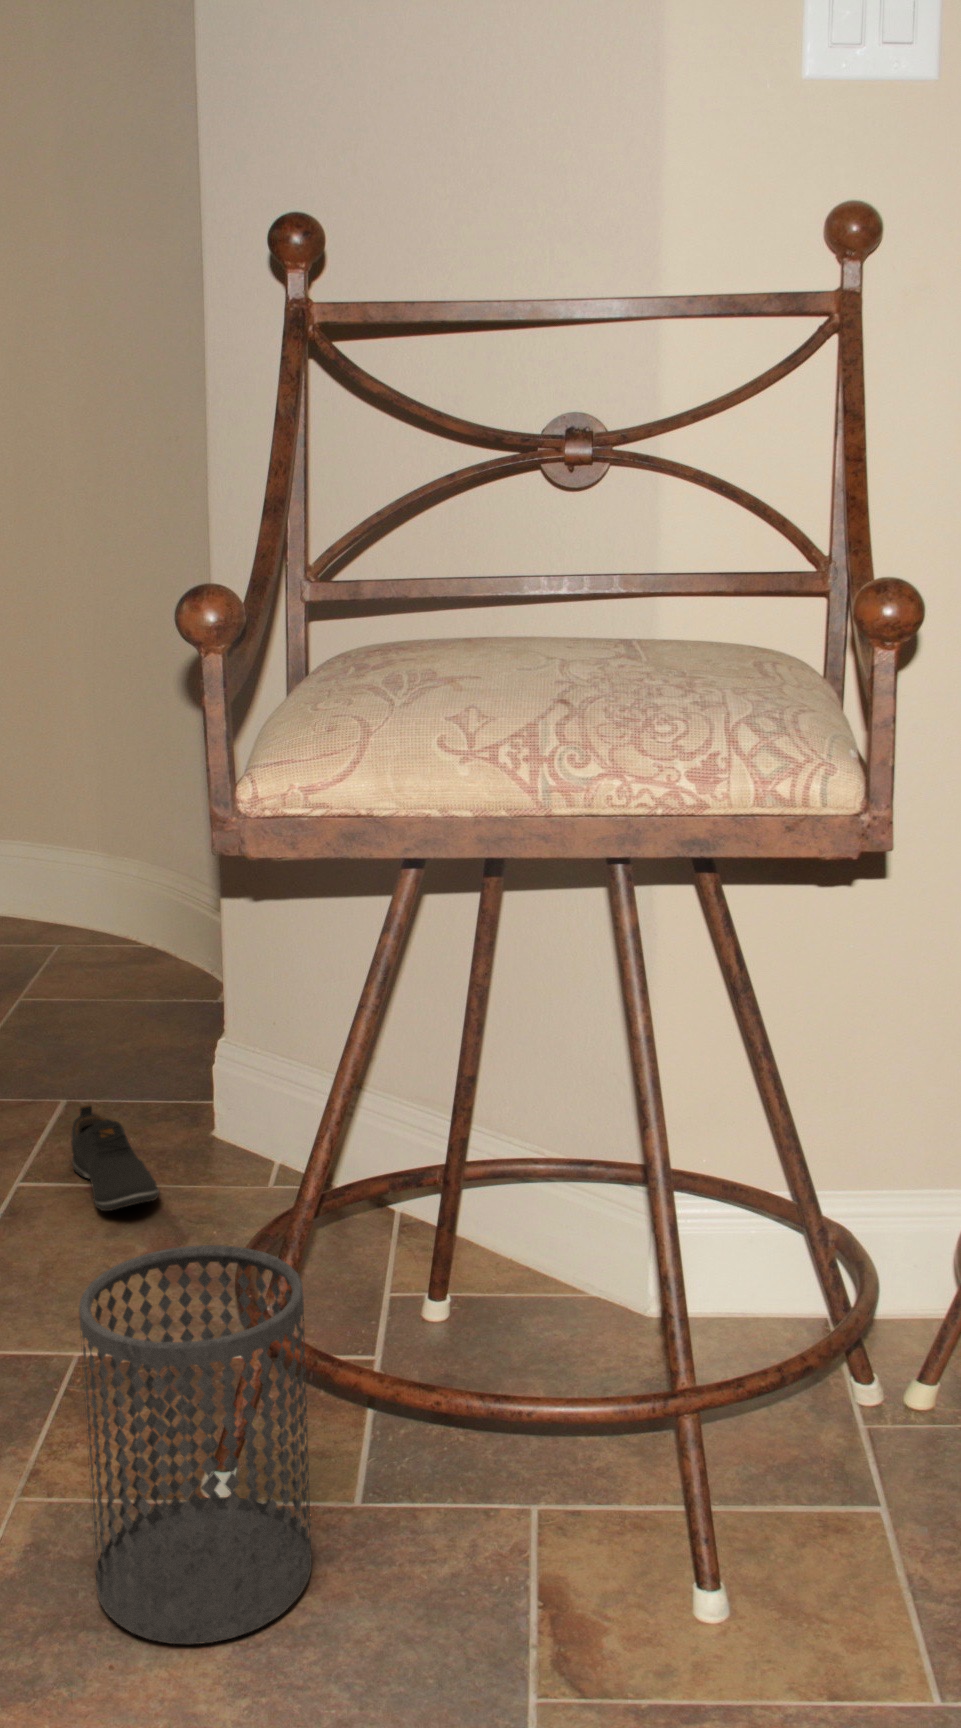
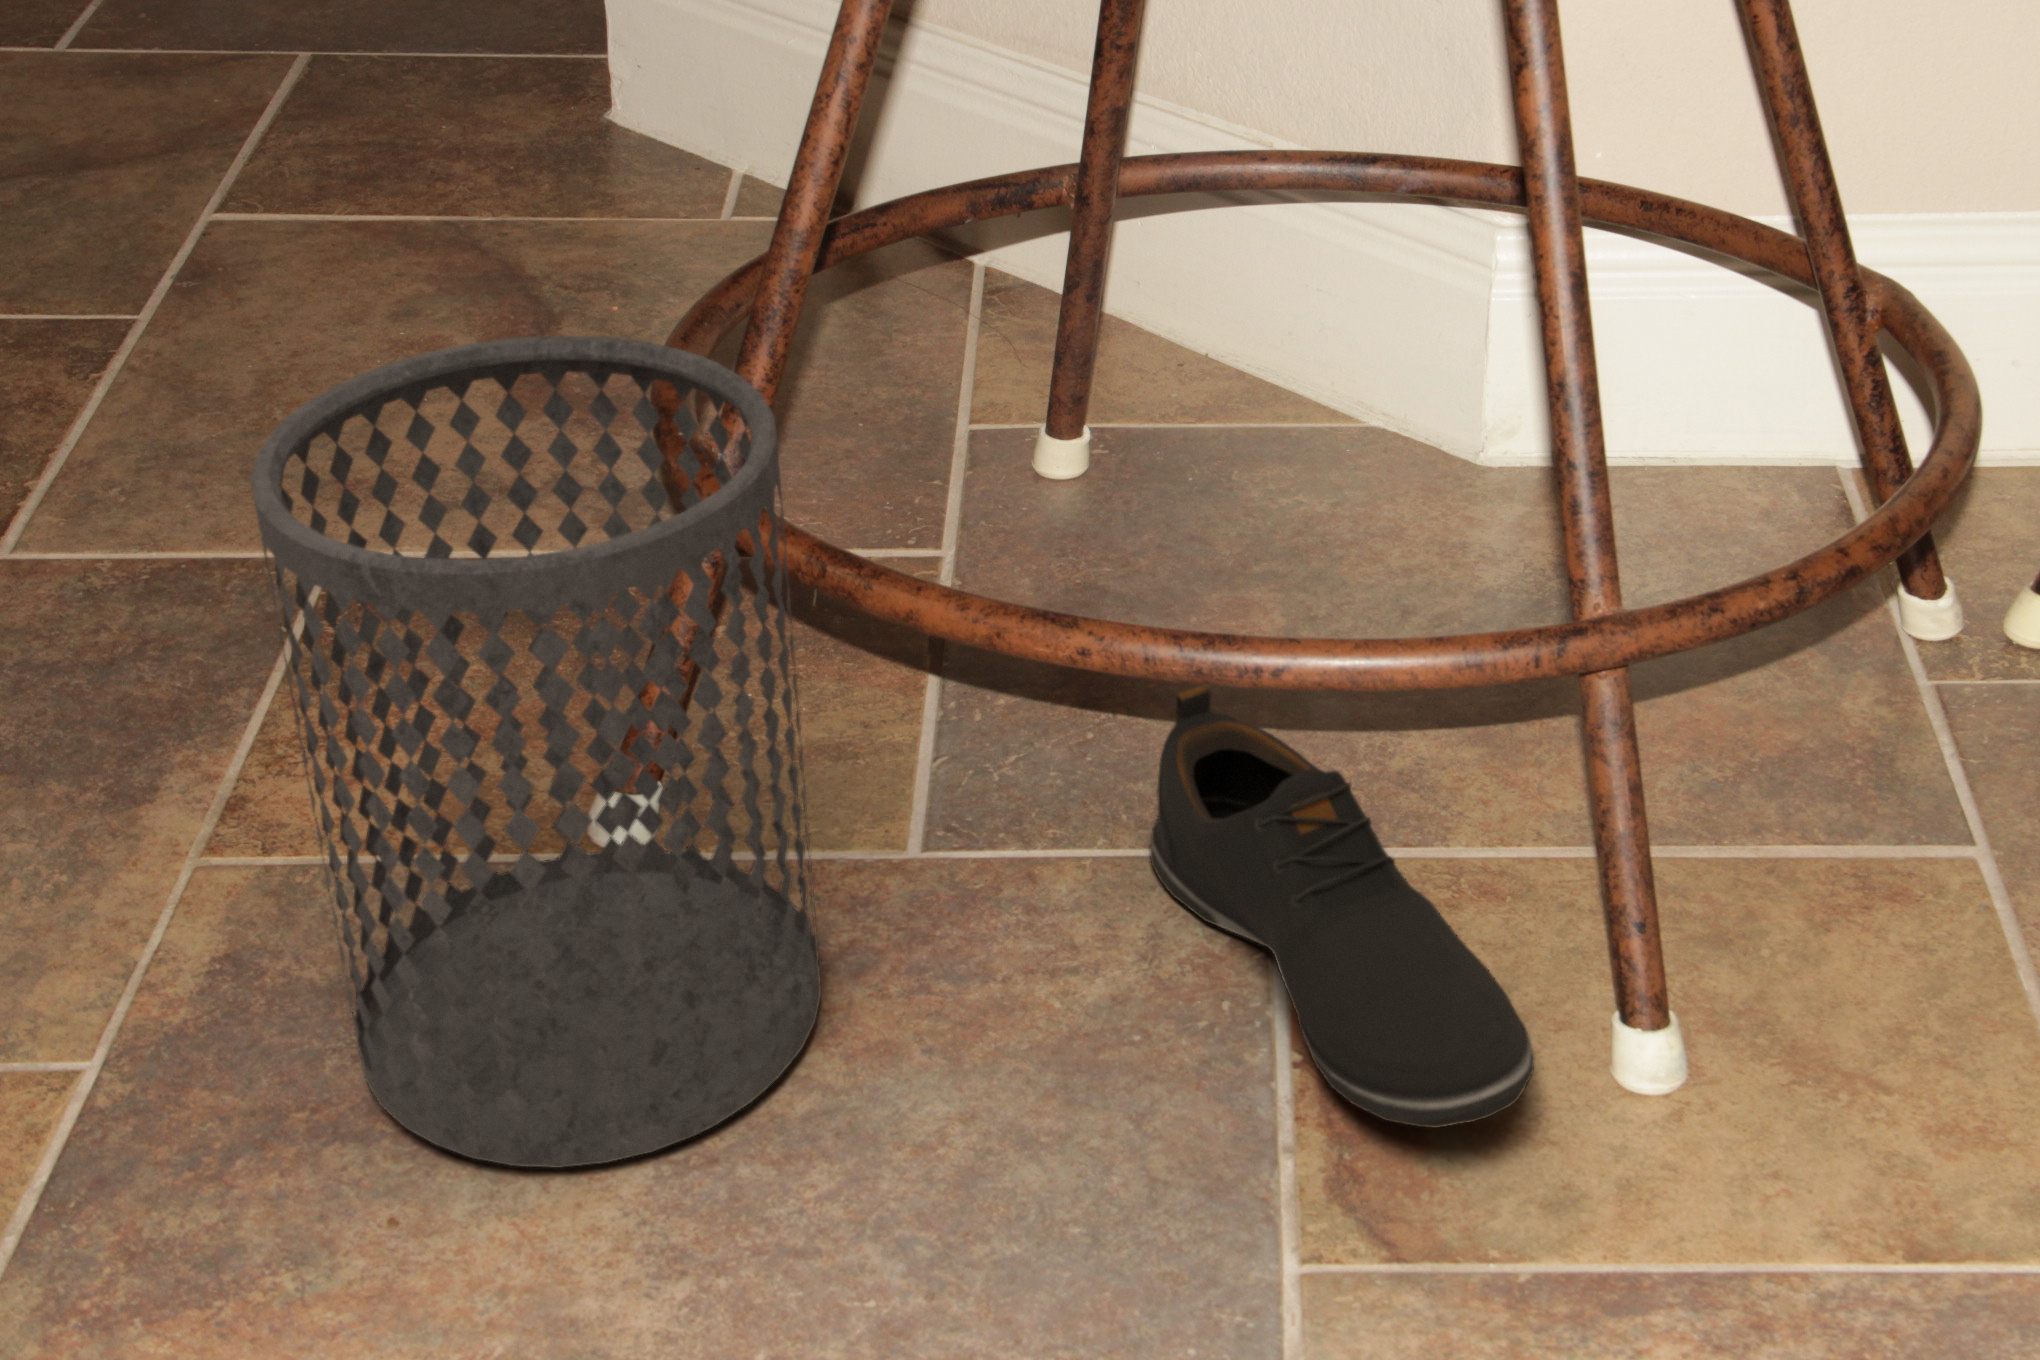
shoe: present [71,1105,160,1211] -> present [1149,685,1534,1128]

